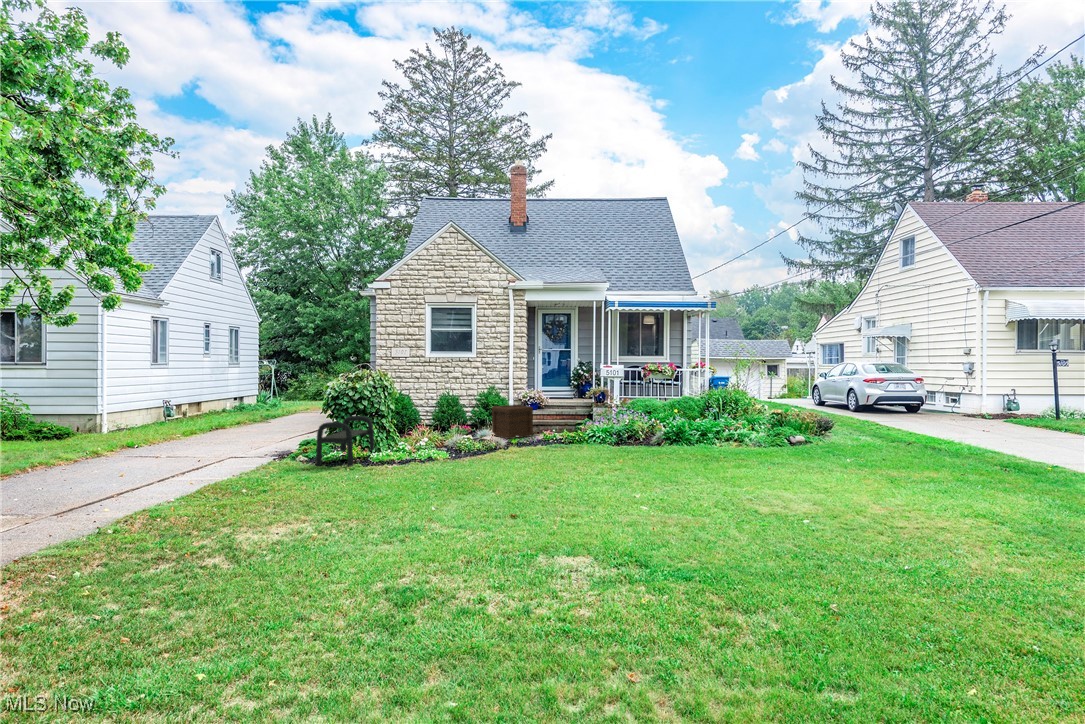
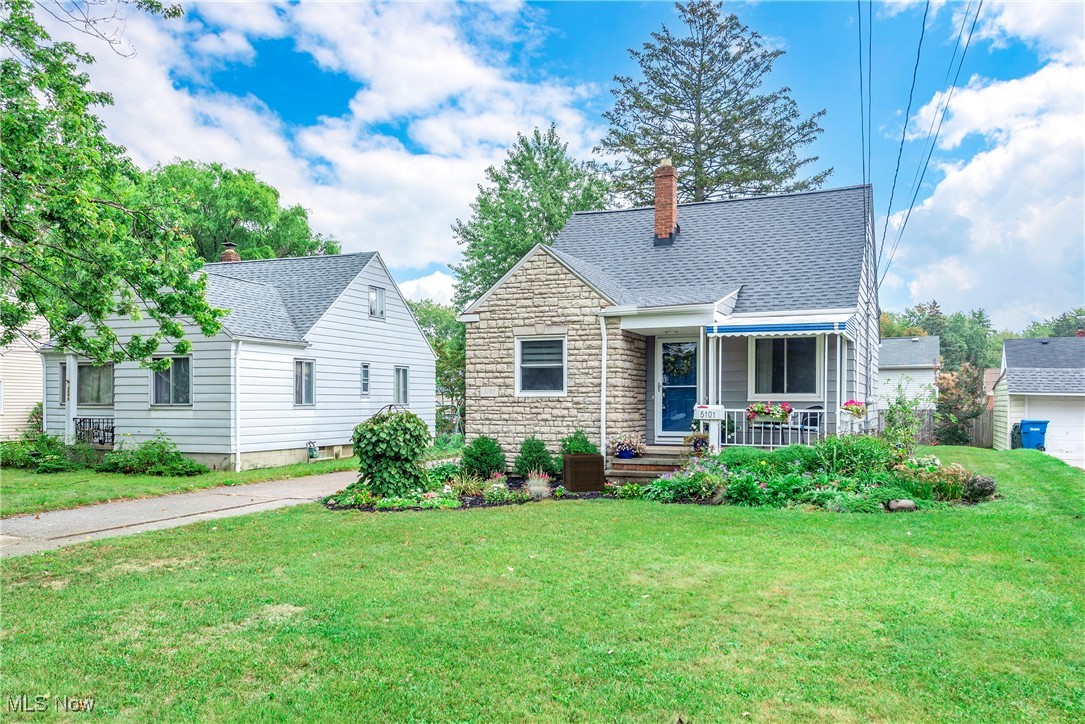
bench: present [316,416,374,466] -> none [341,458,406,506]

